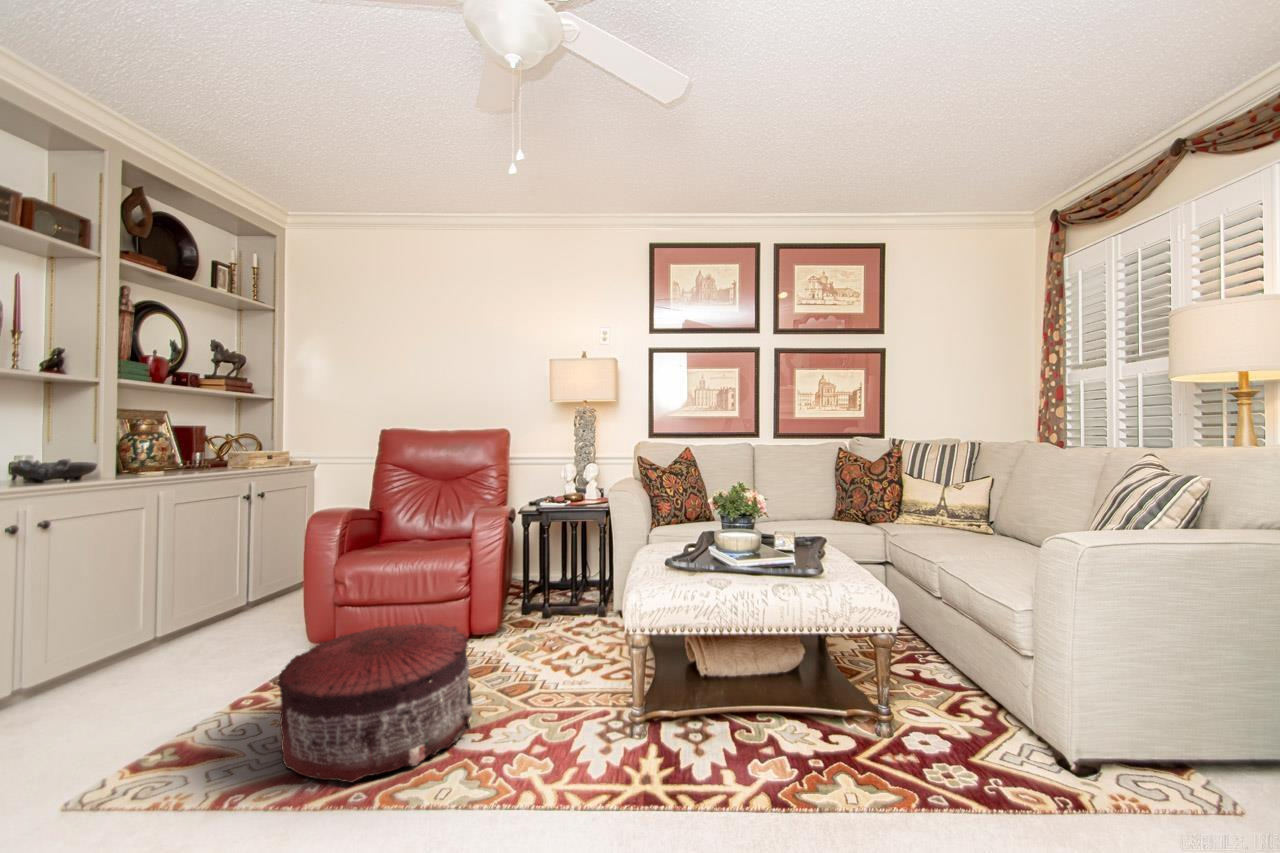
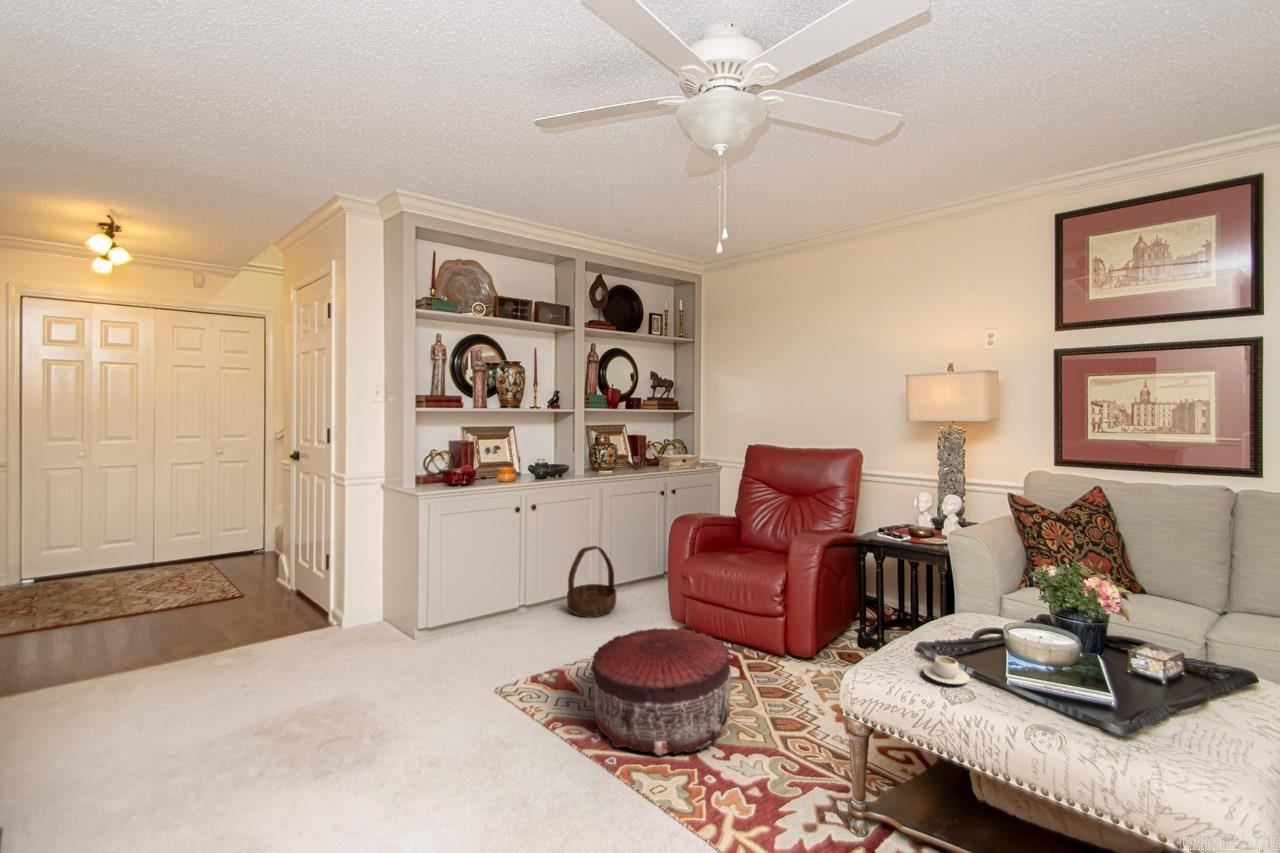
teacup: none [676,558,710,577] -> present [923,656,970,684]
basket: none [109,571,203,680] -> present [567,546,616,617]

